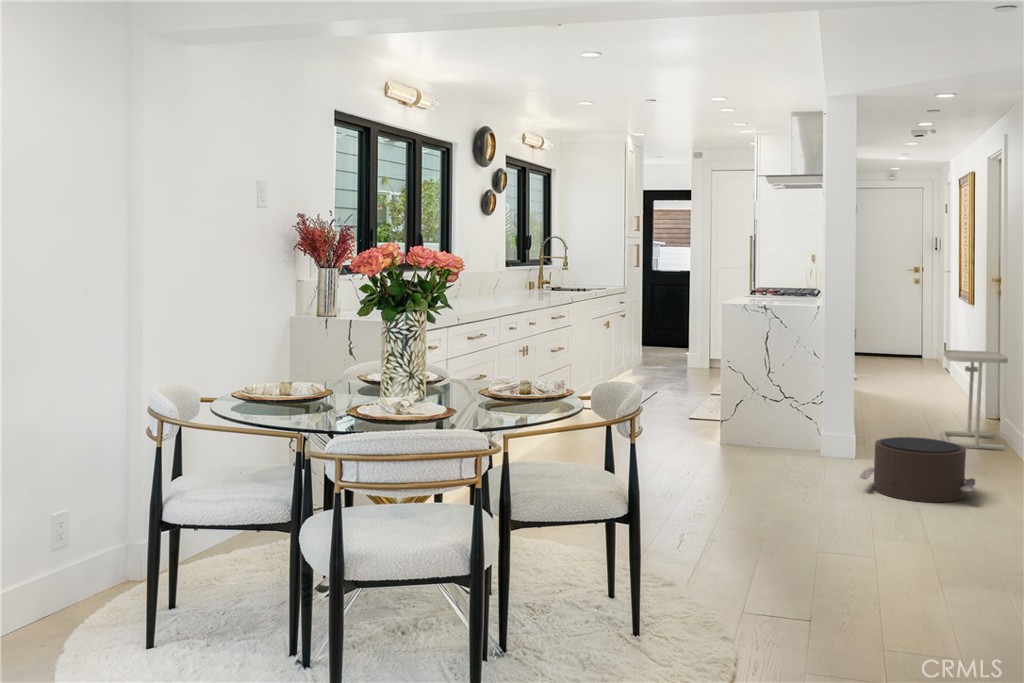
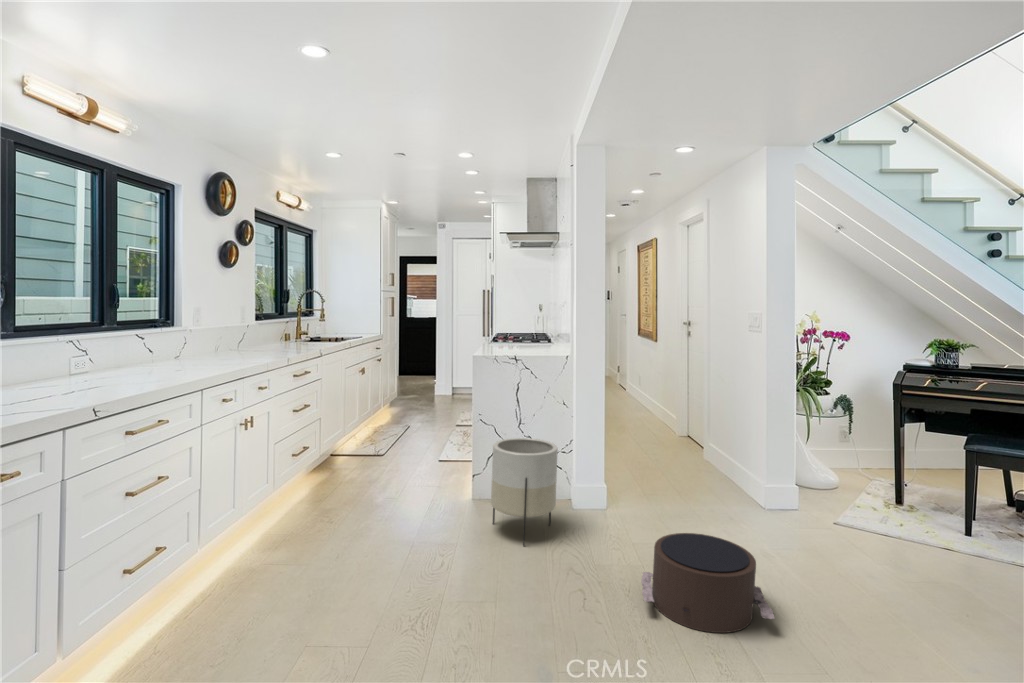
side table: present [941,350,1008,450] -> none [661,407,727,504]
planter: none [738,367,803,459] -> present [491,438,558,546]

